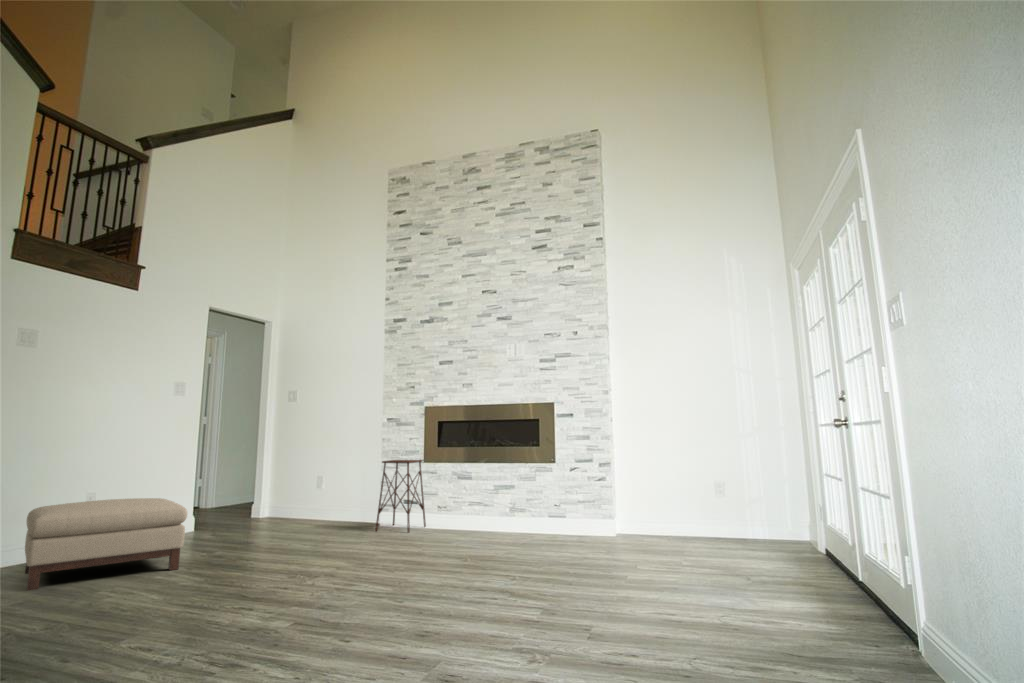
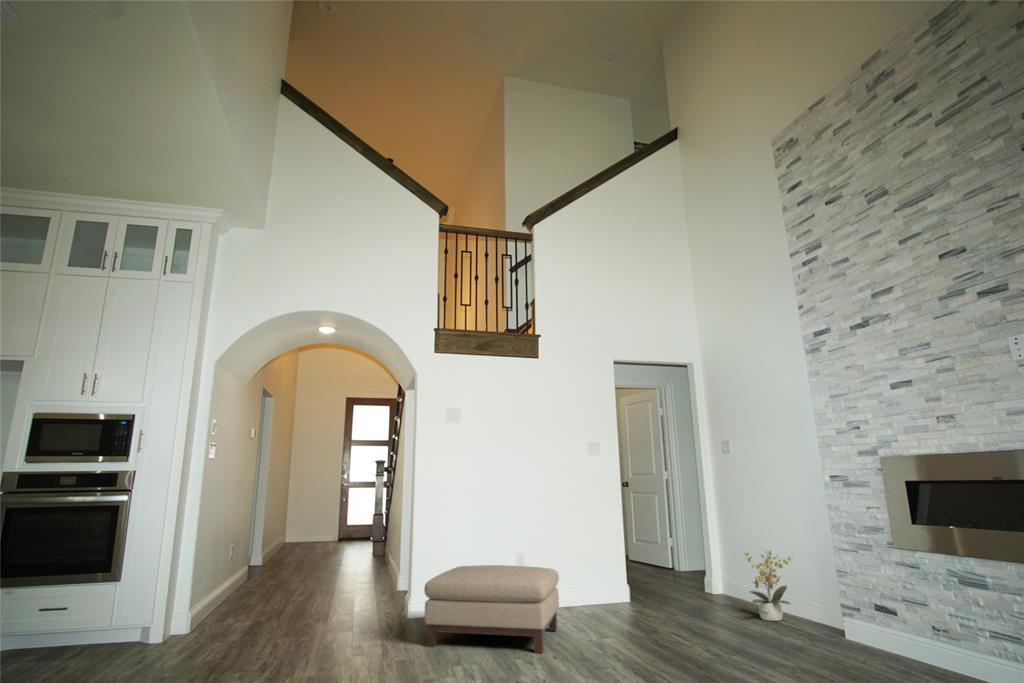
side table: present [375,460,426,533] -> none [814,539,916,663]
potted plant: none [308,475,347,525] -> present [745,551,791,621]

